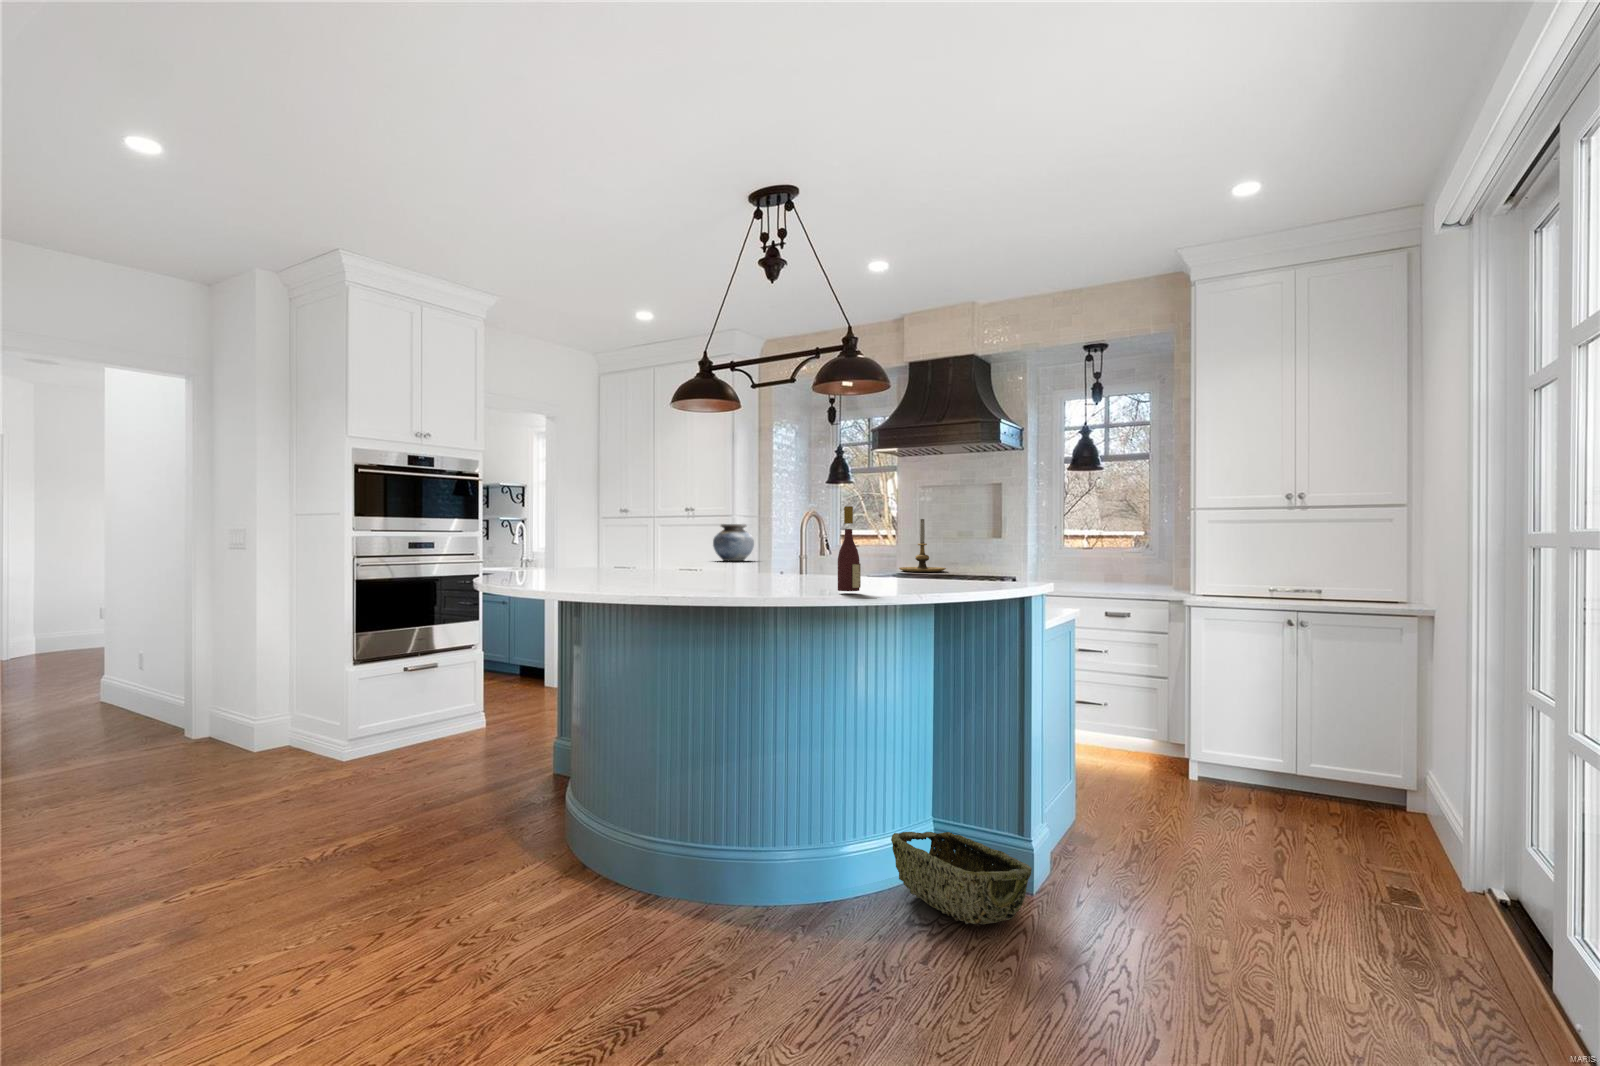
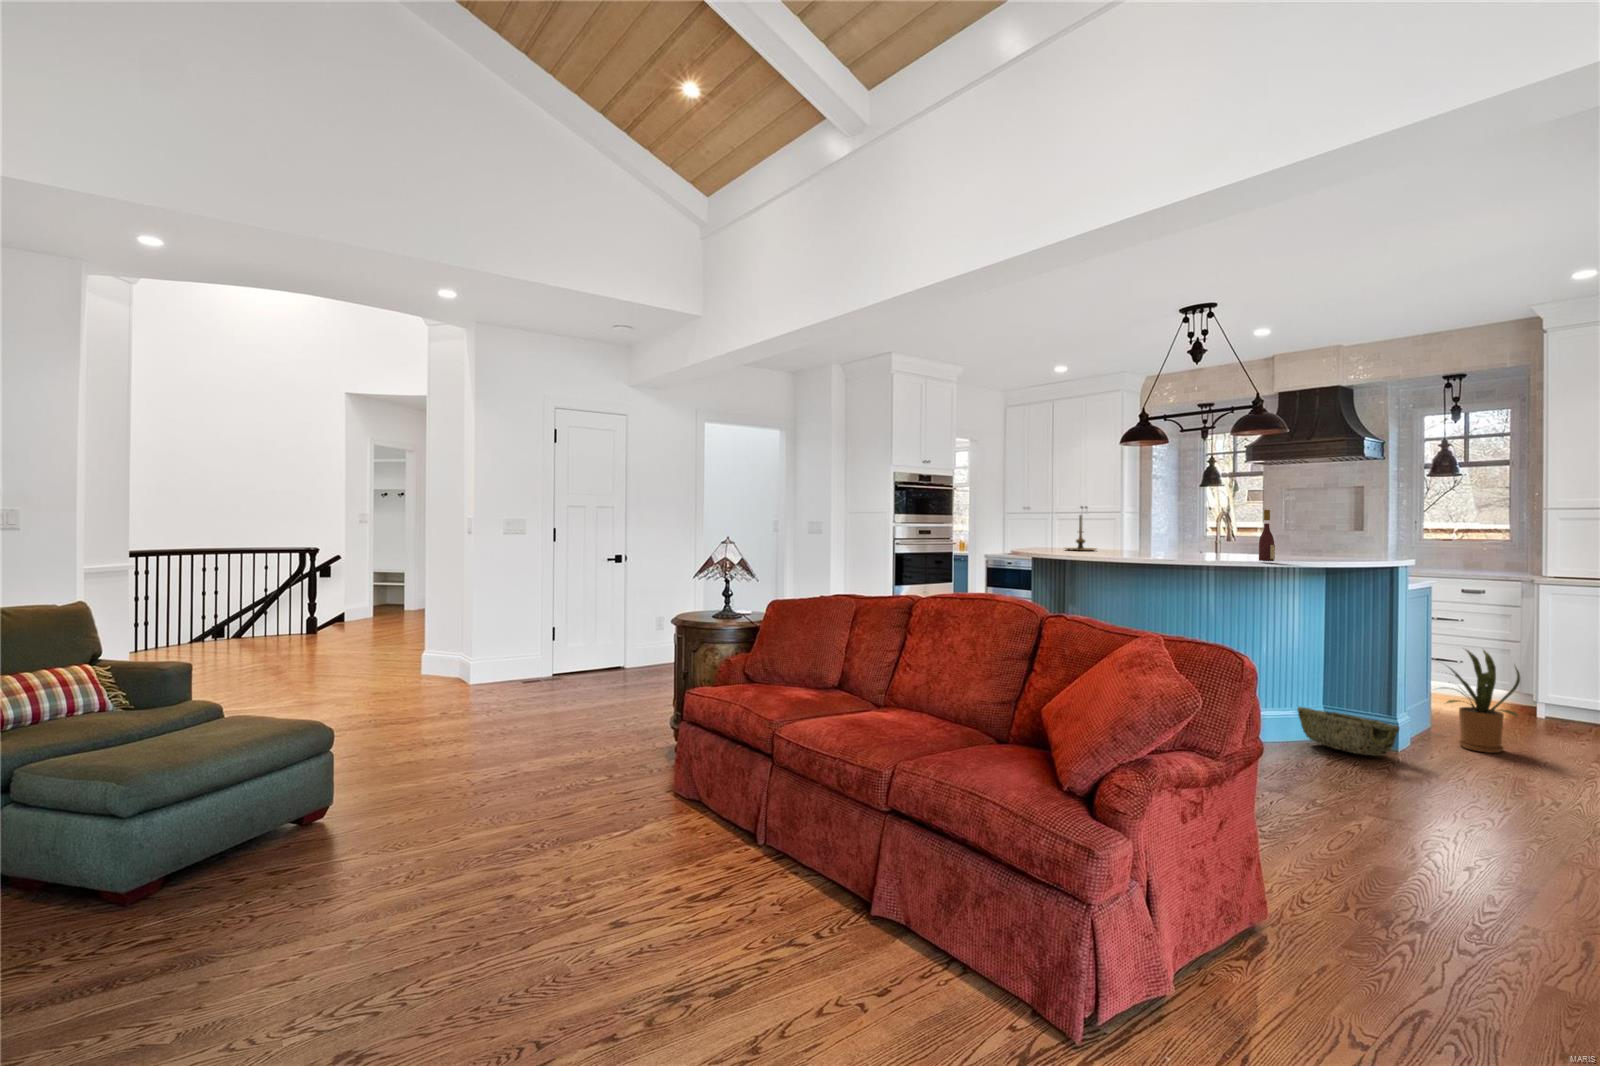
candle holder: present [899,519,946,572] -> present [1066,515,1096,551]
vase: present [713,524,754,561] -> none [1105,519,1138,547]
house plant: none [1074,710,1186,877] -> present [1444,650,1520,753]

